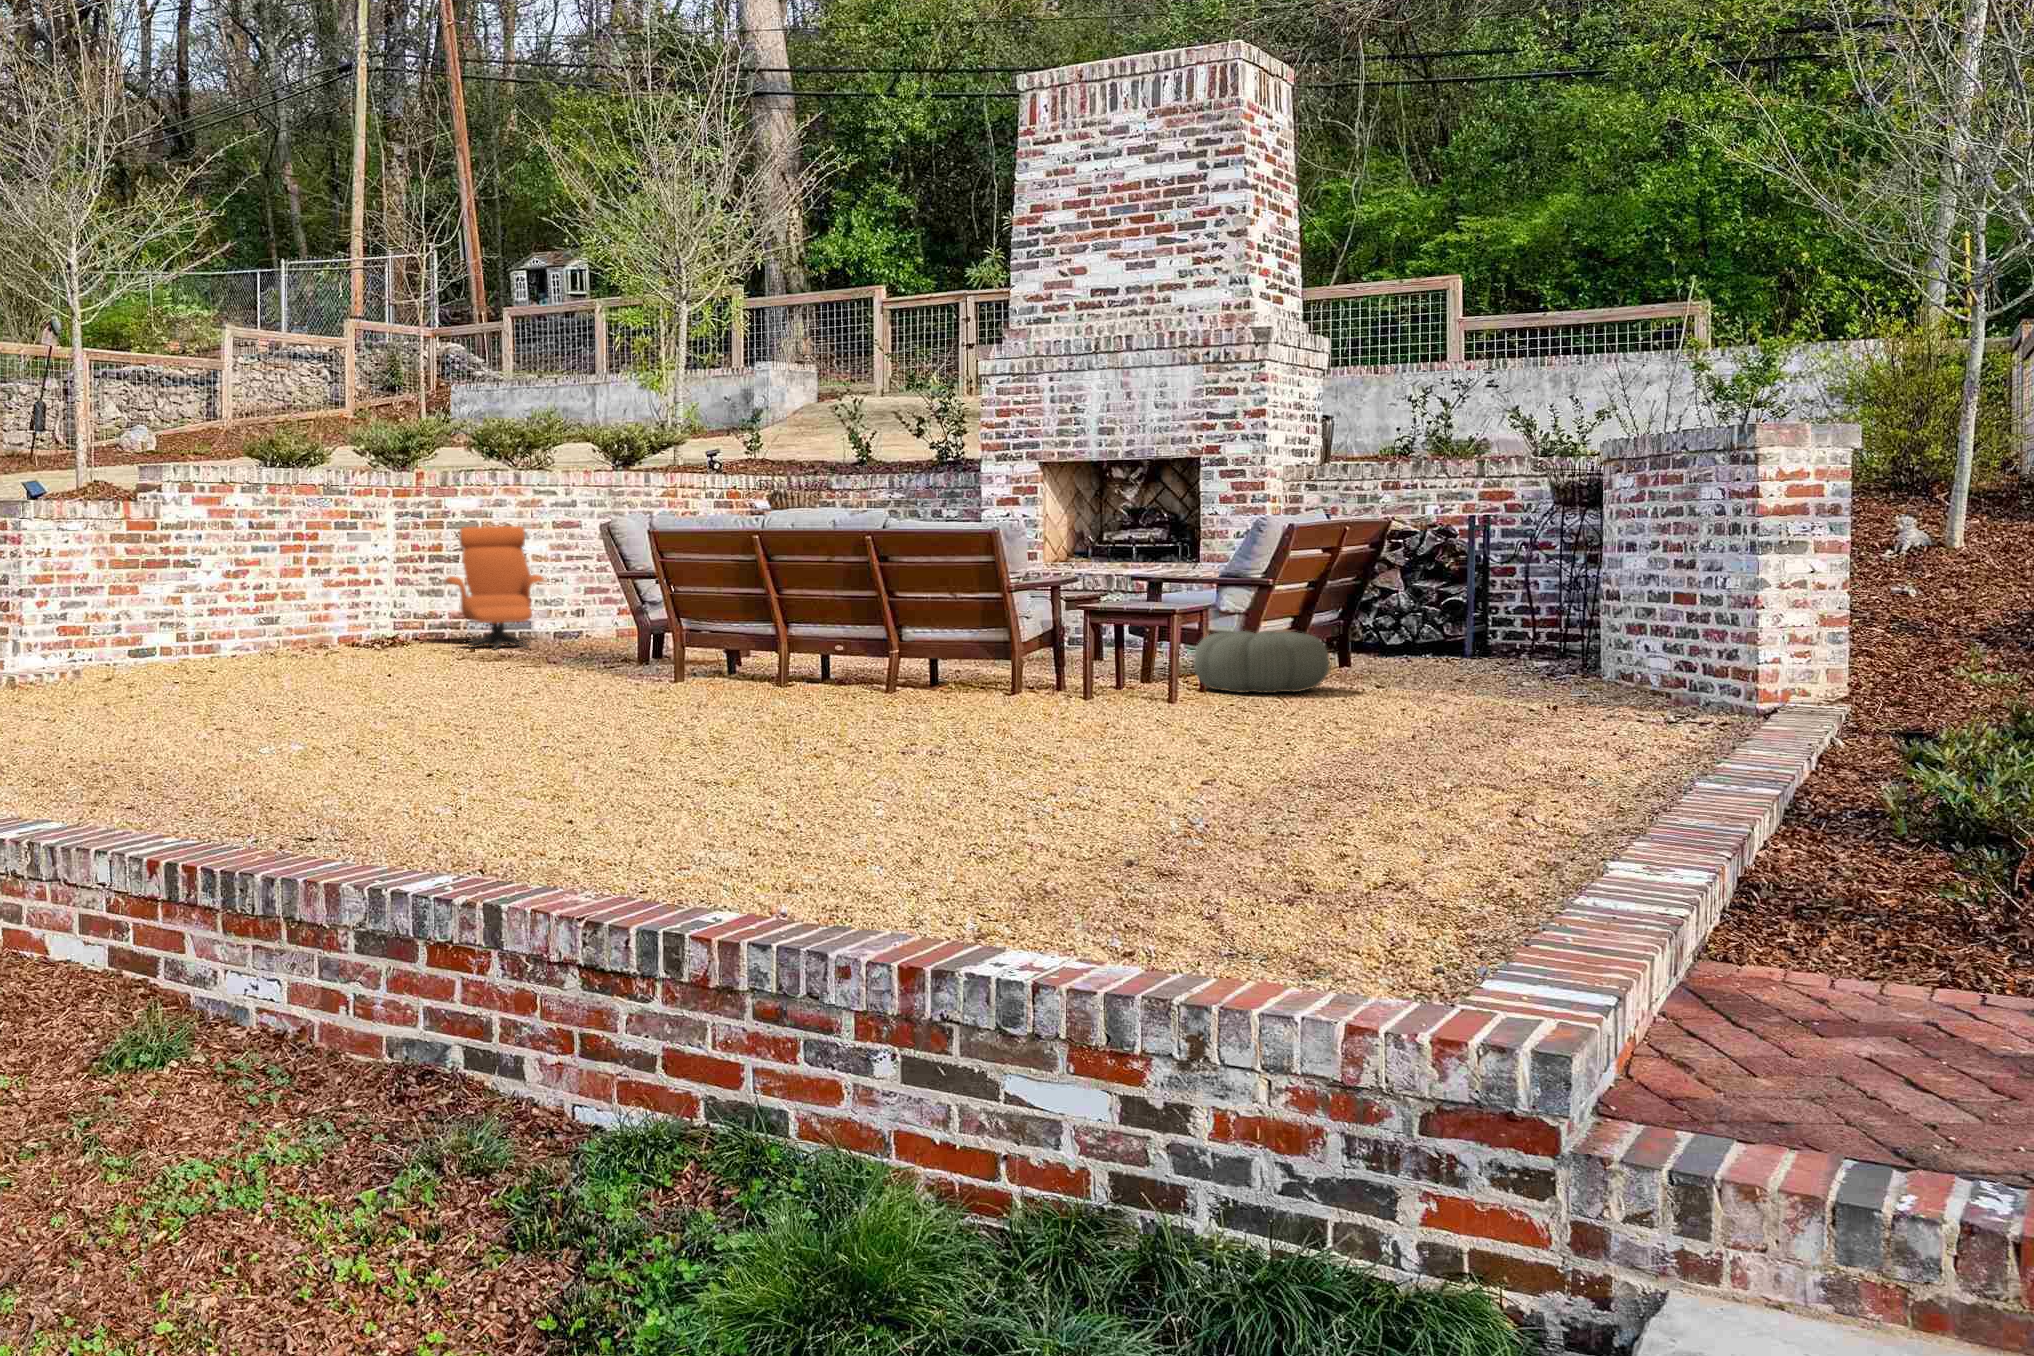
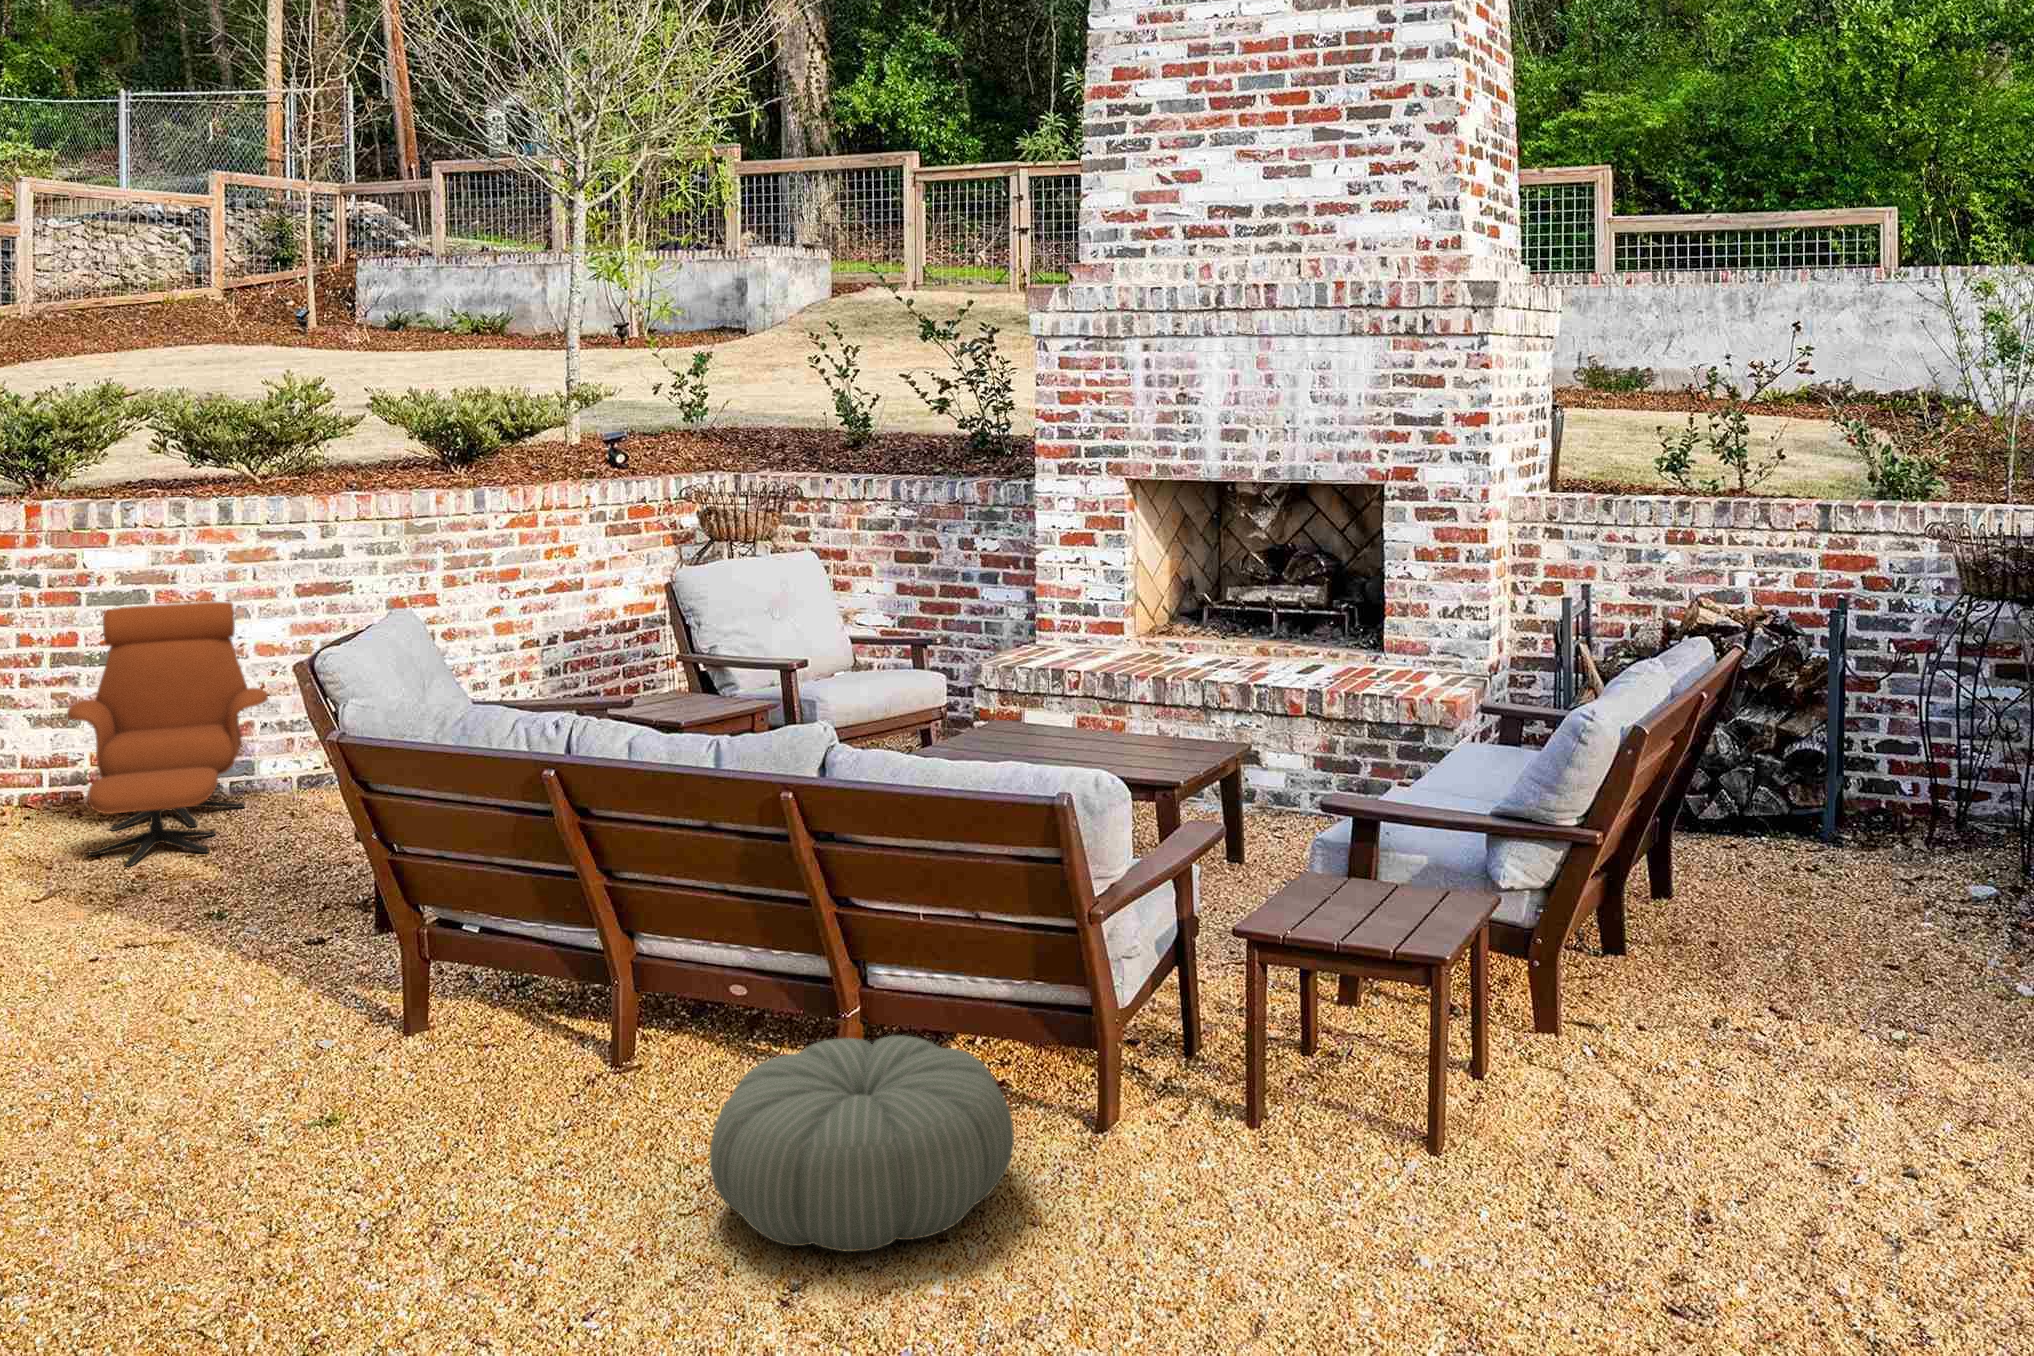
pouf: present [1194,631,1330,693] -> present [710,1035,1014,1252]

